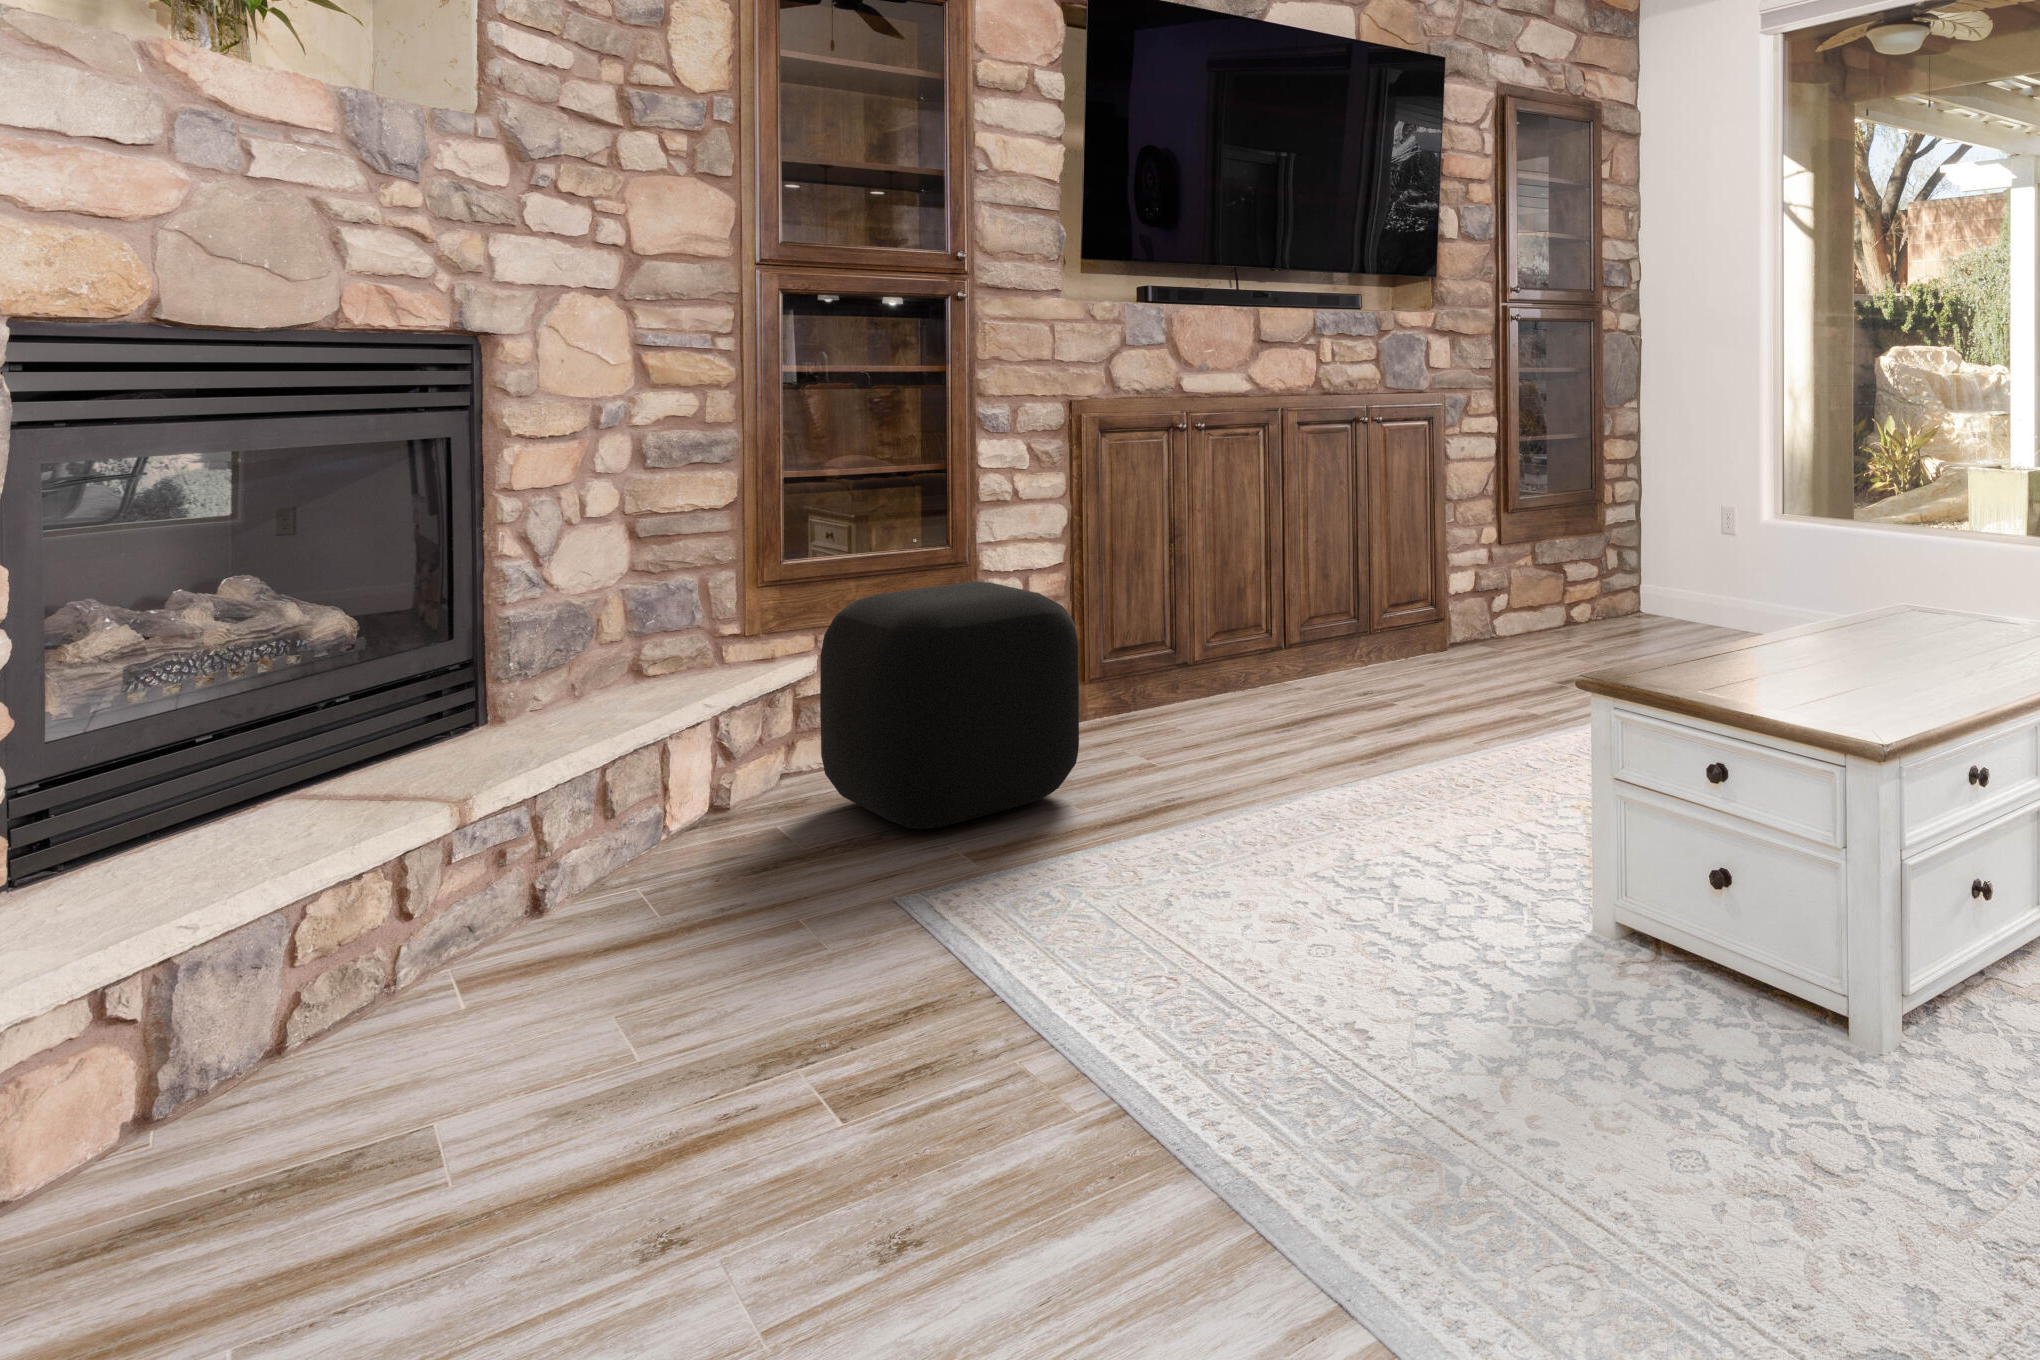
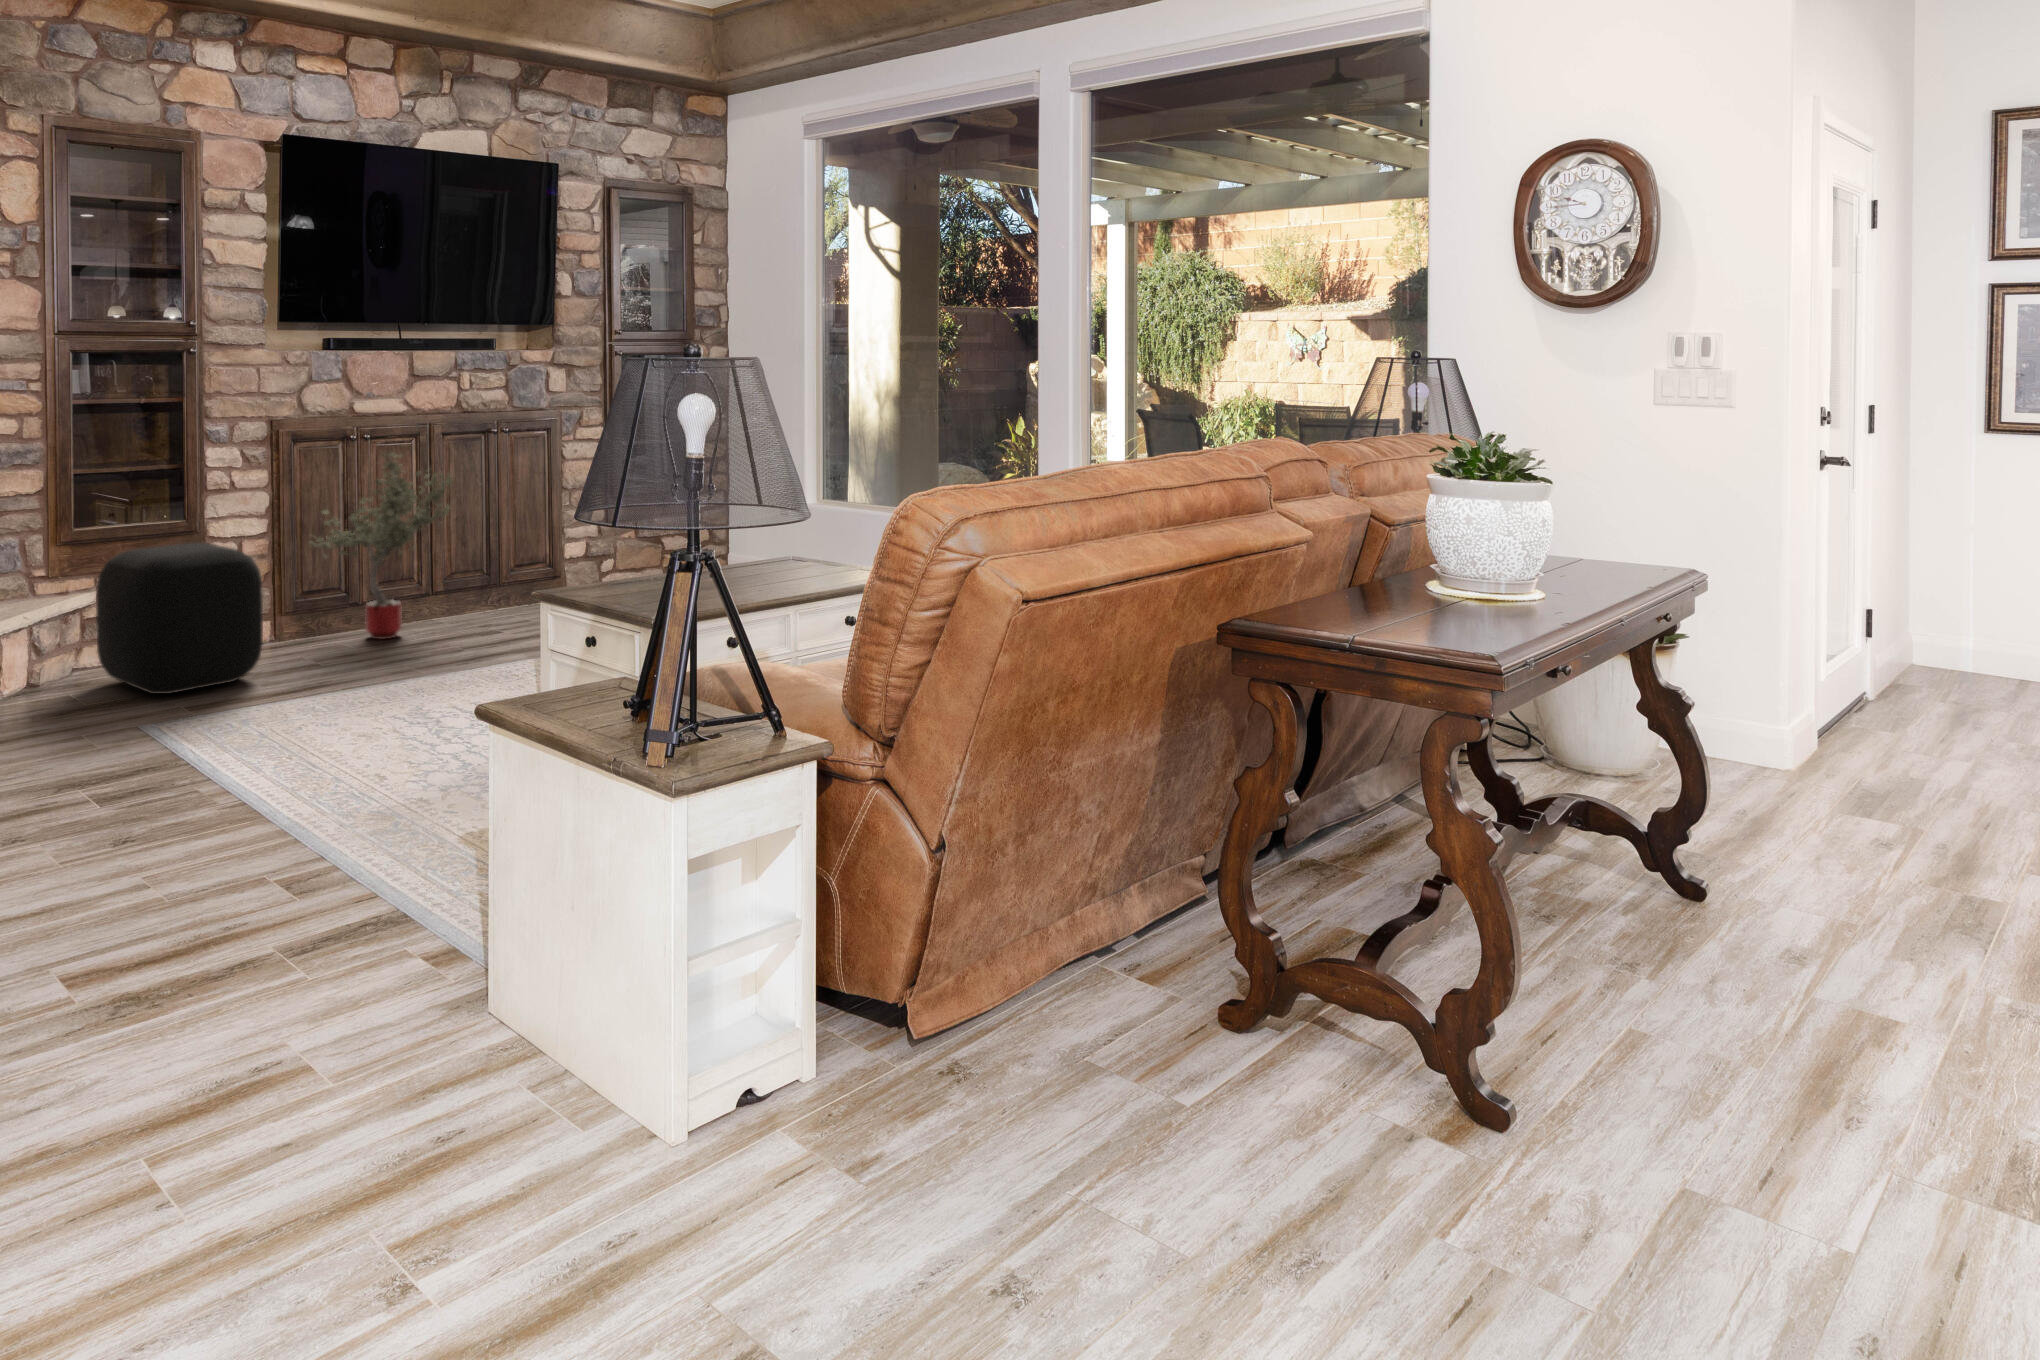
potted tree: none [1131,444,1329,719] -> present [310,452,452,639]

